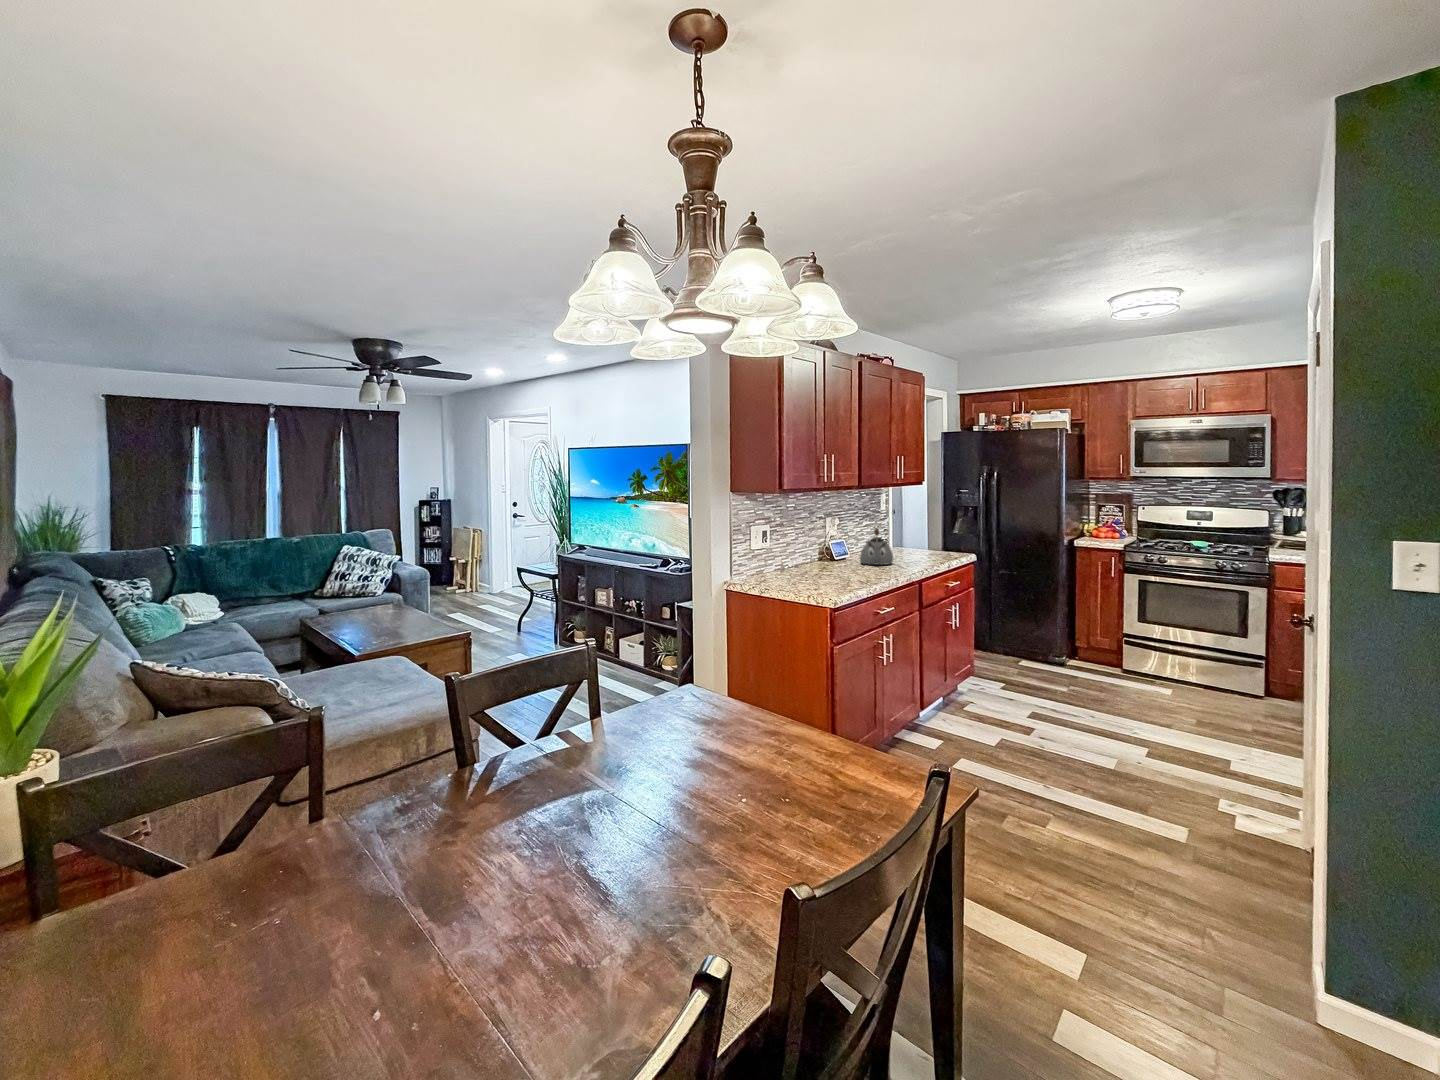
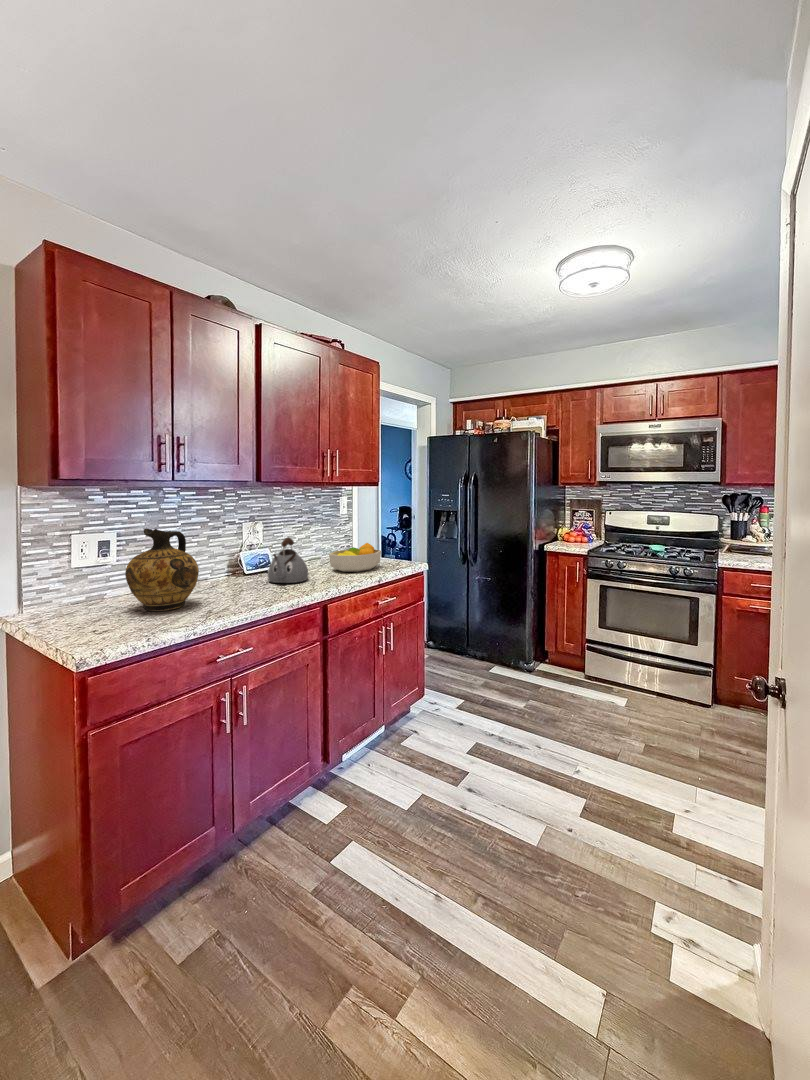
ceramic jug: none [797,518,845,578] -> present [125,528,199,611]
fruit bowl: none [897,534,939,559] -> present [329,543,381,572]

